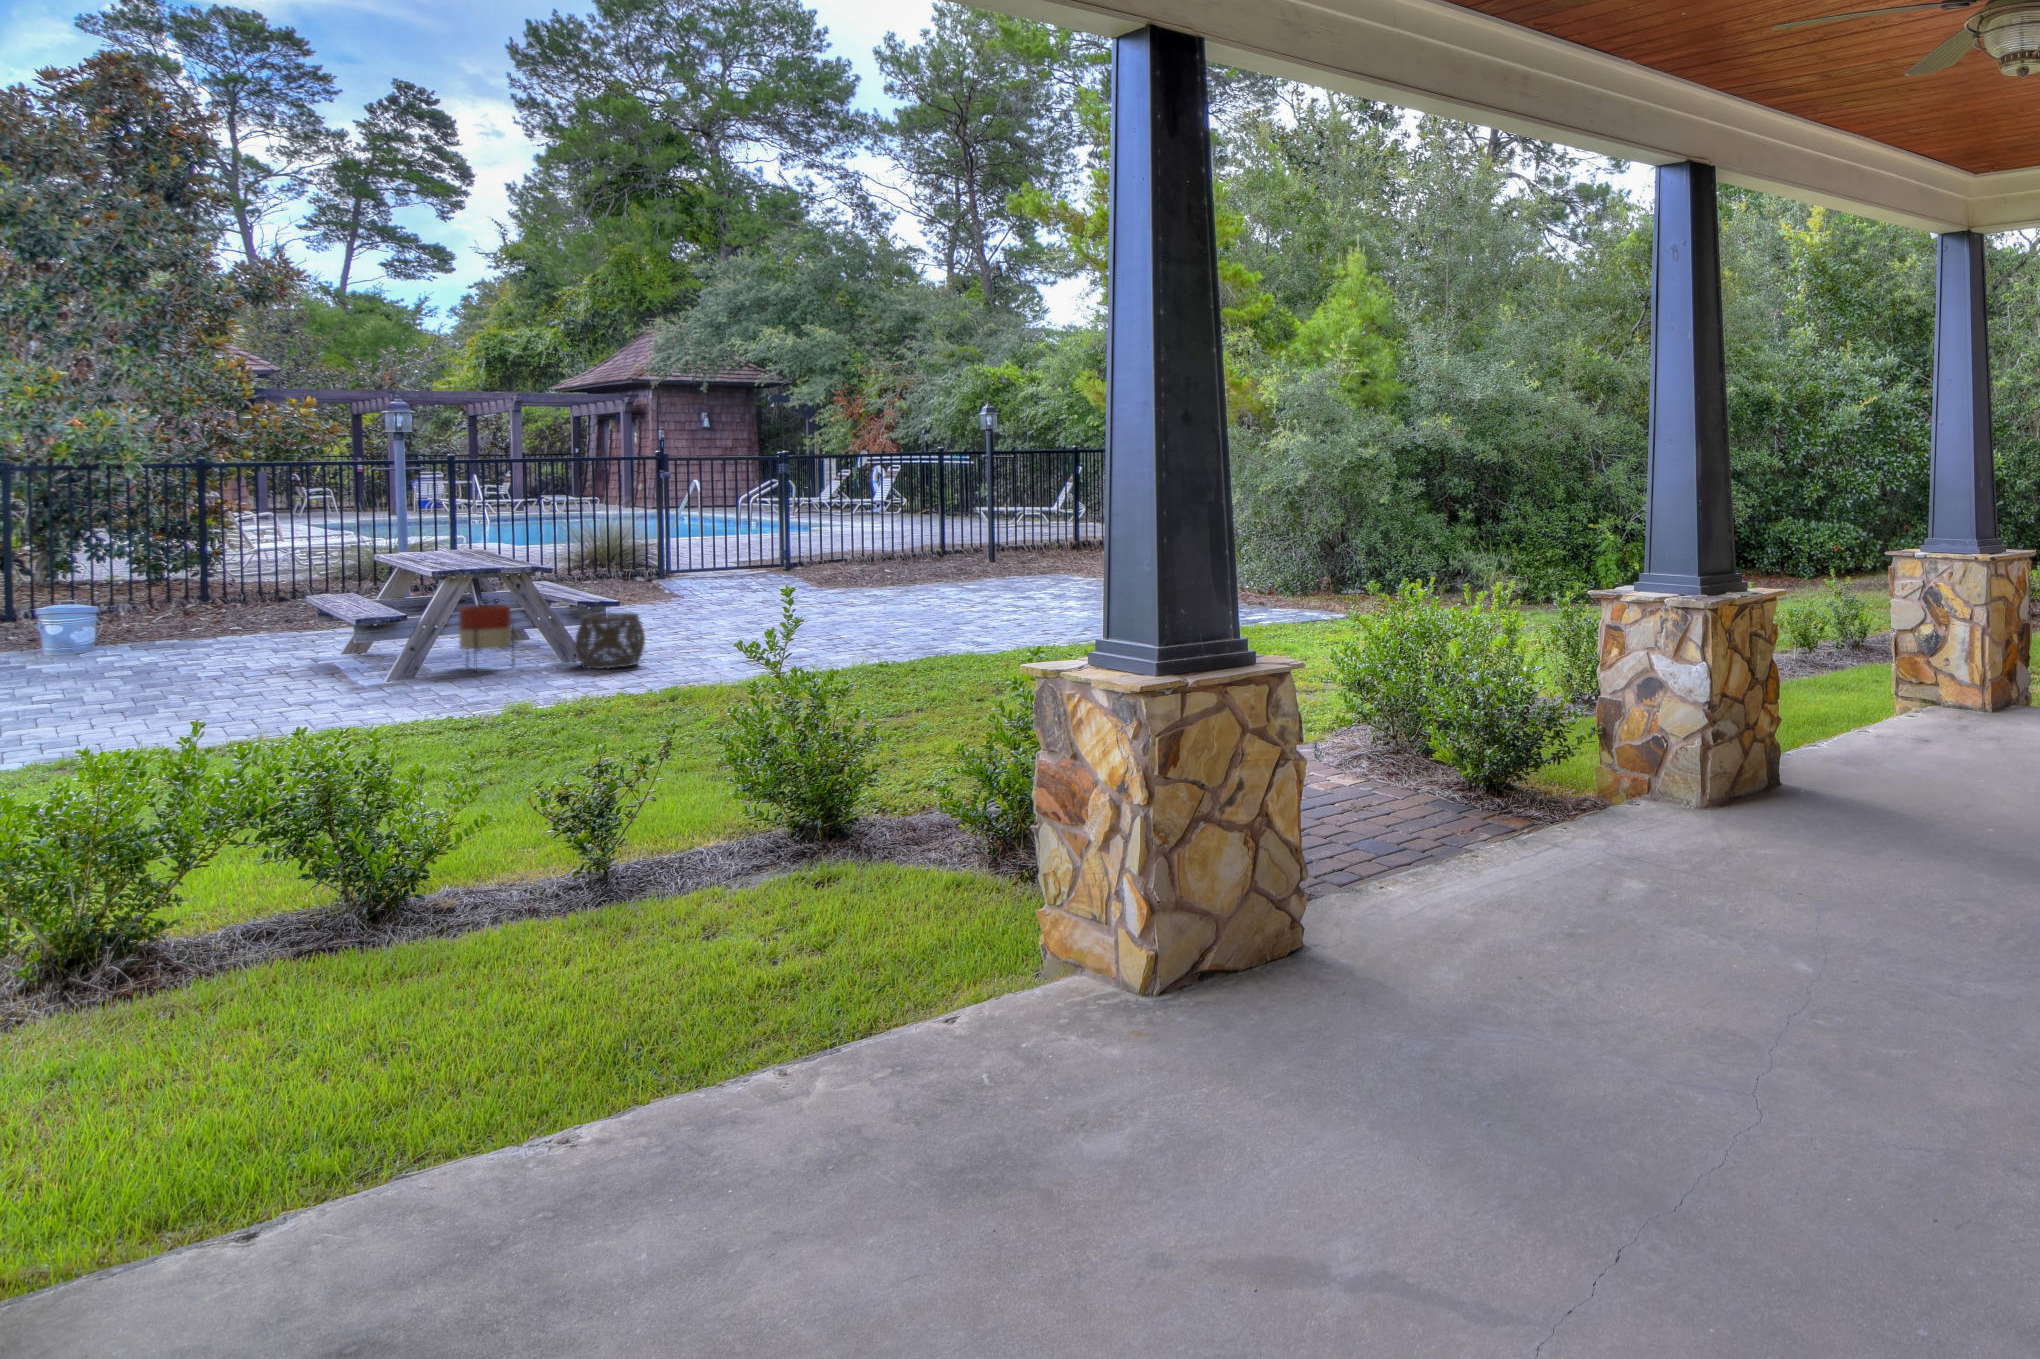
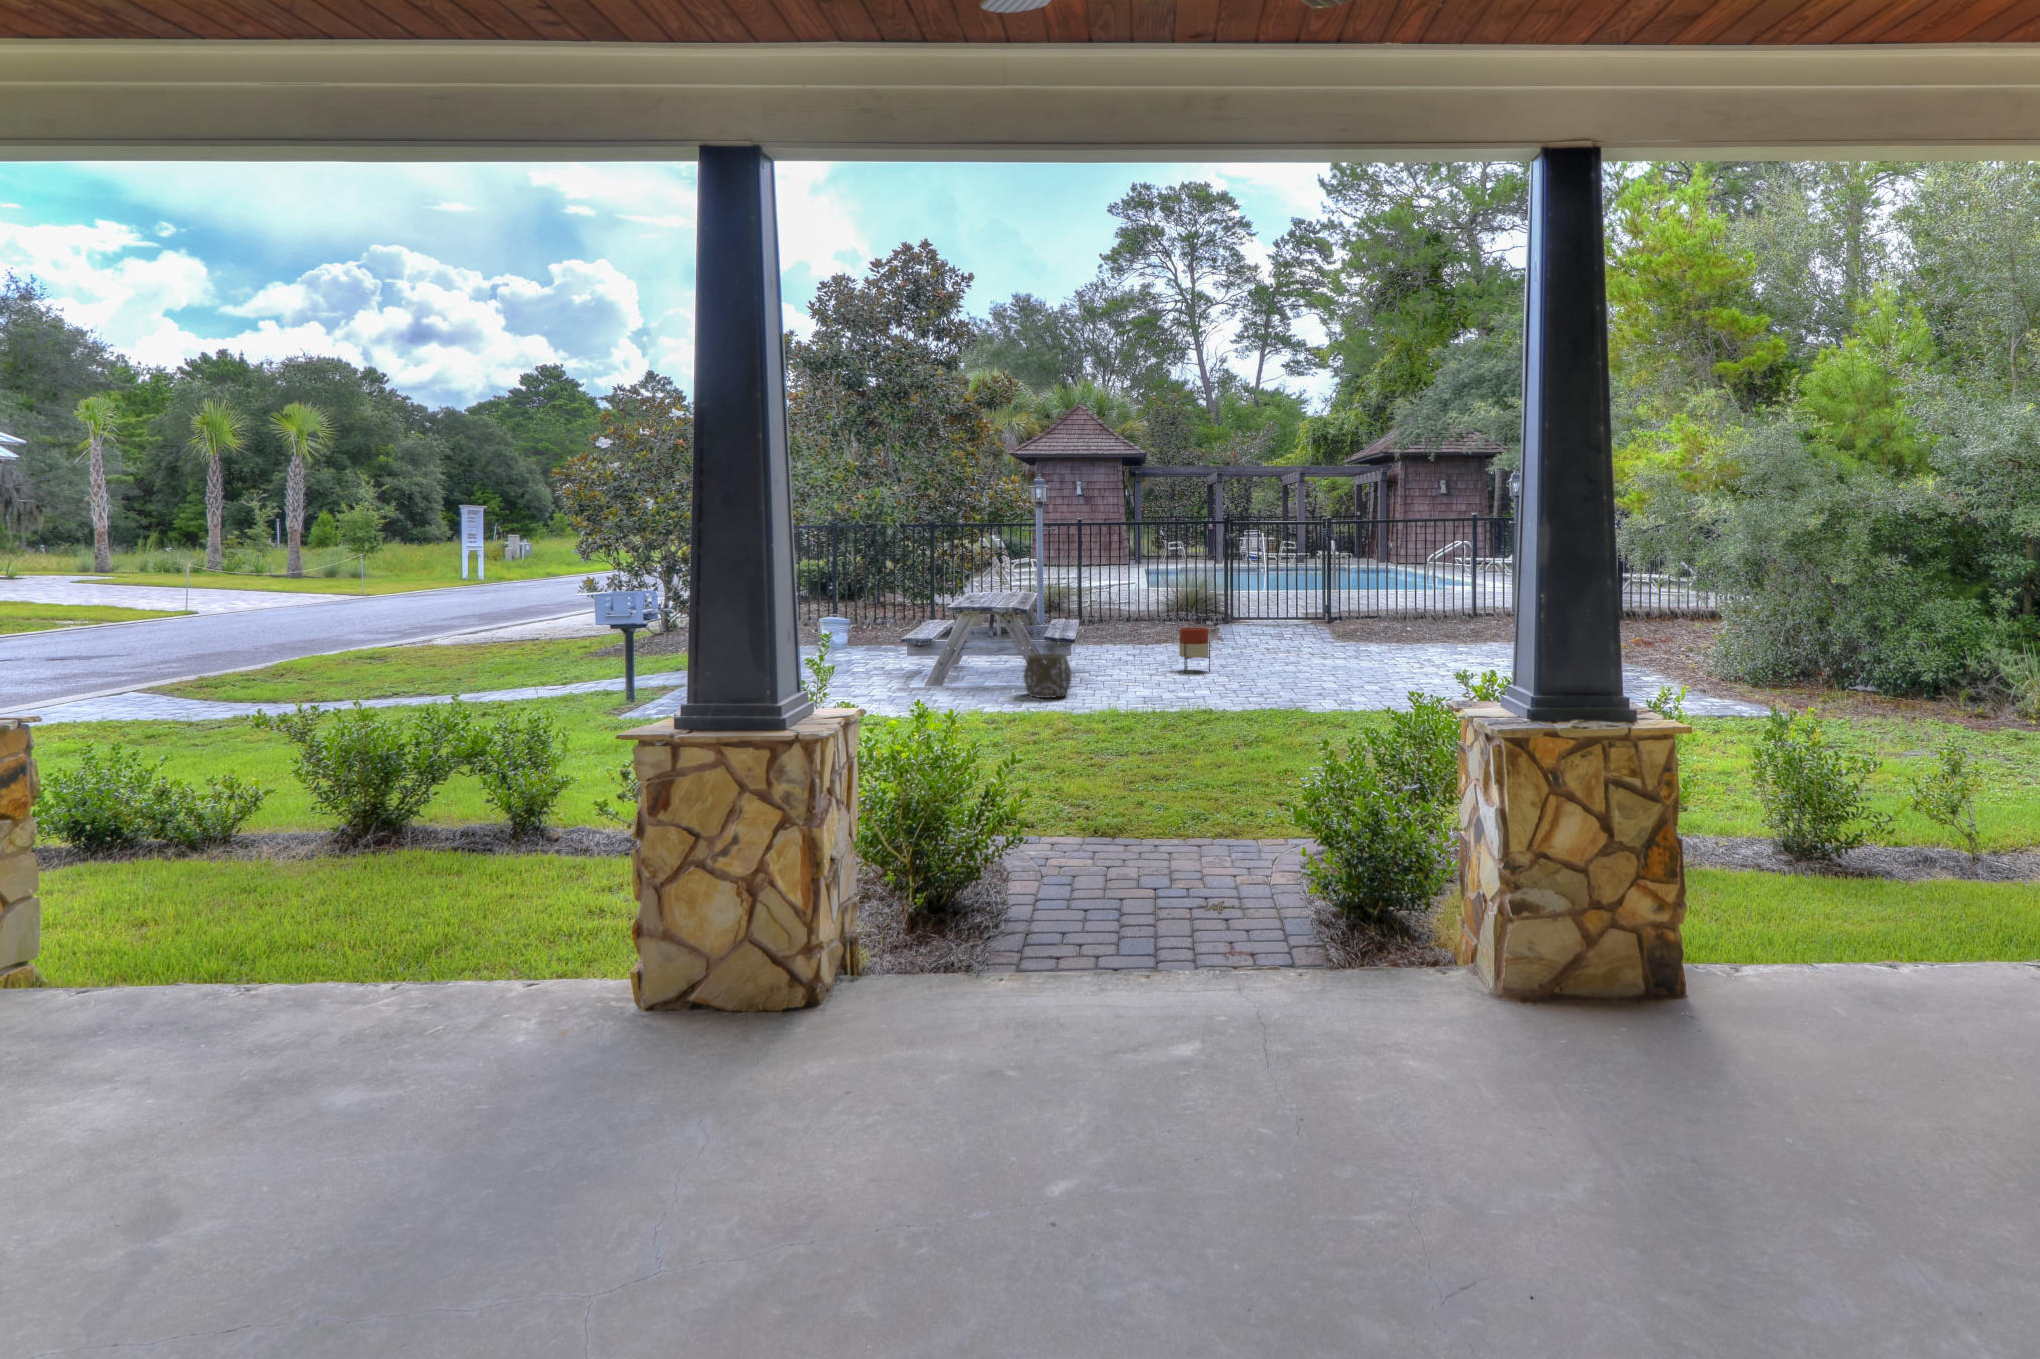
planter: present [459,605,513,659] -> present [1179,627,1210,673]

